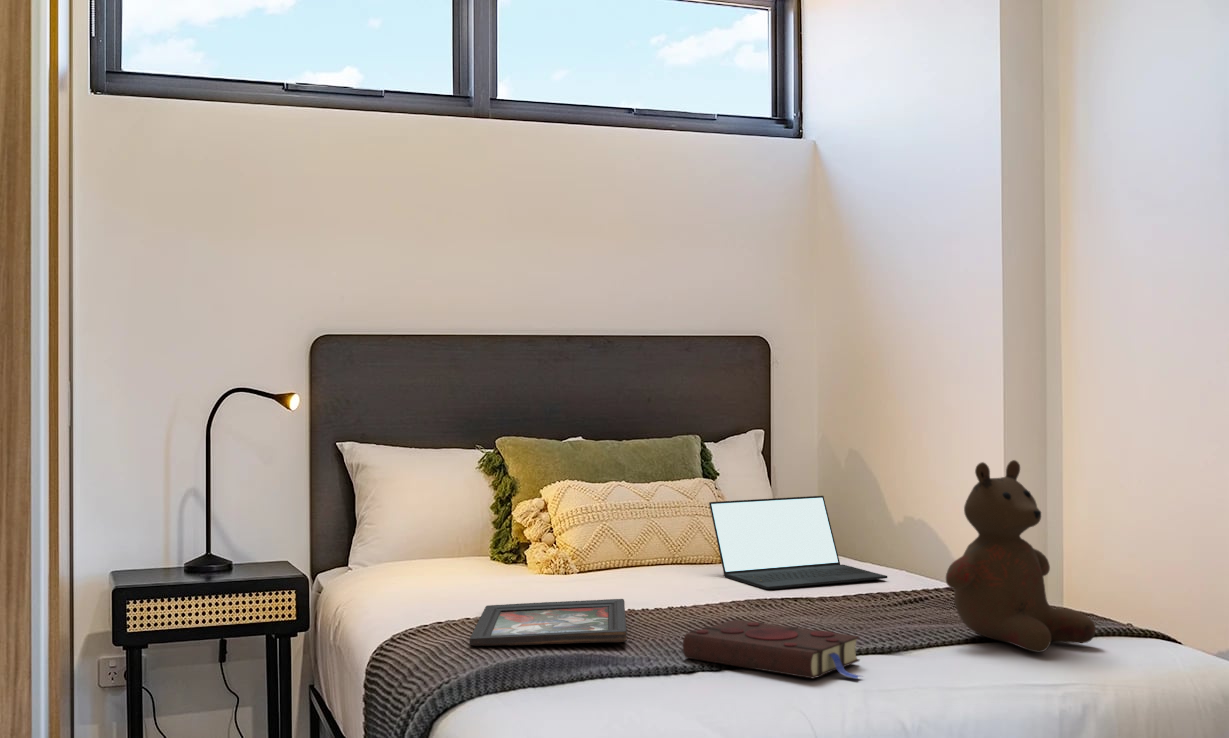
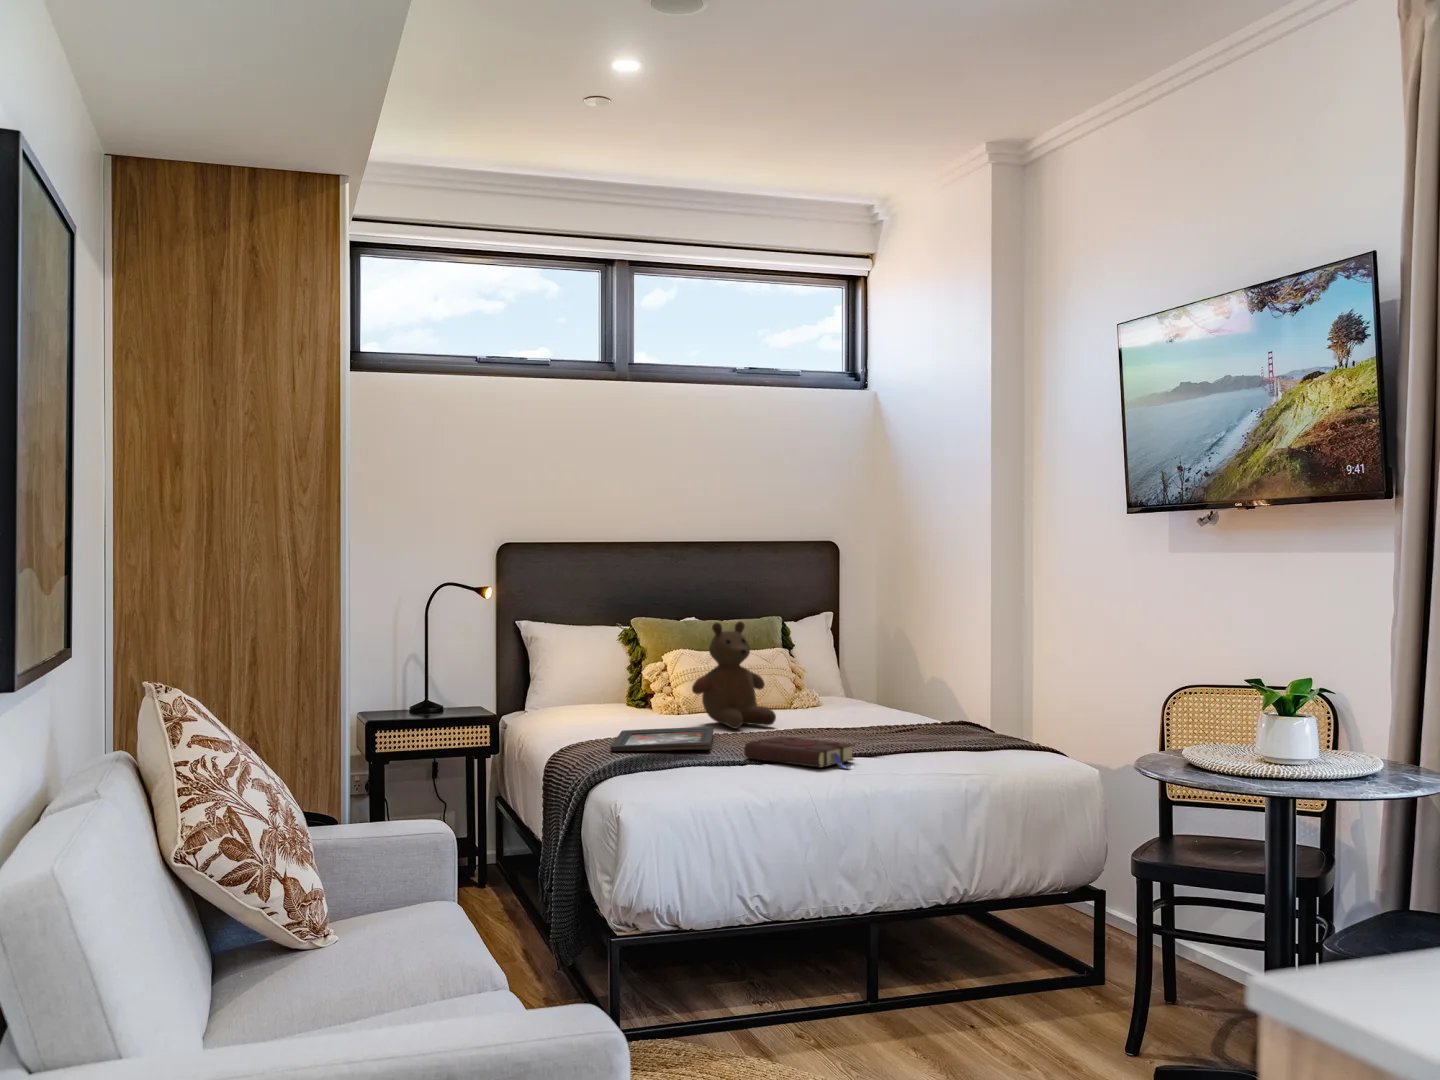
teddy bear: present [946,460,1096,652] -> present [692,621,776,729]
laptop: present [709,496,887,589] -> none [780,660,904,724]

